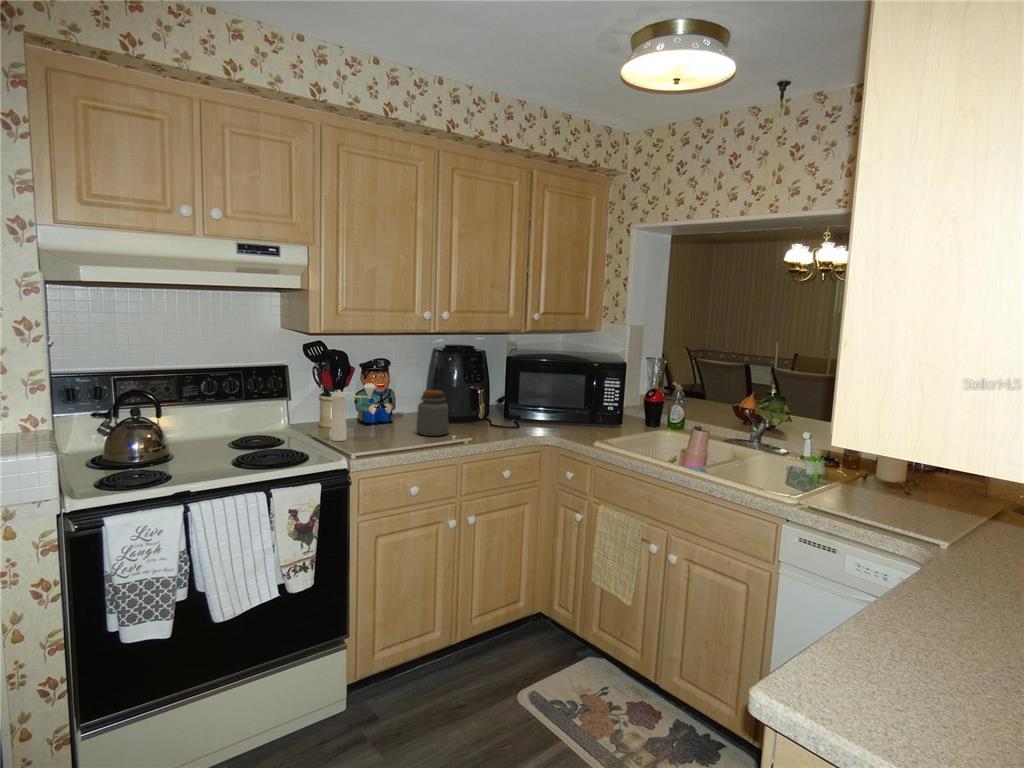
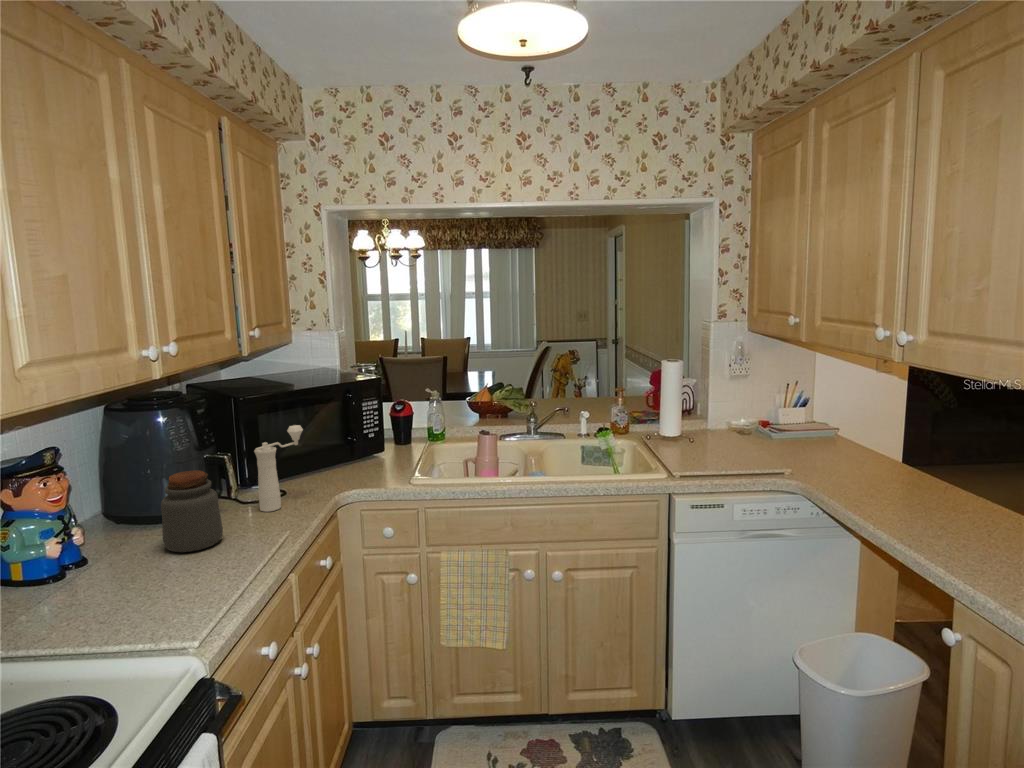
pepper mill: present [330,383,375,441] -> present [254,425,303,512]

